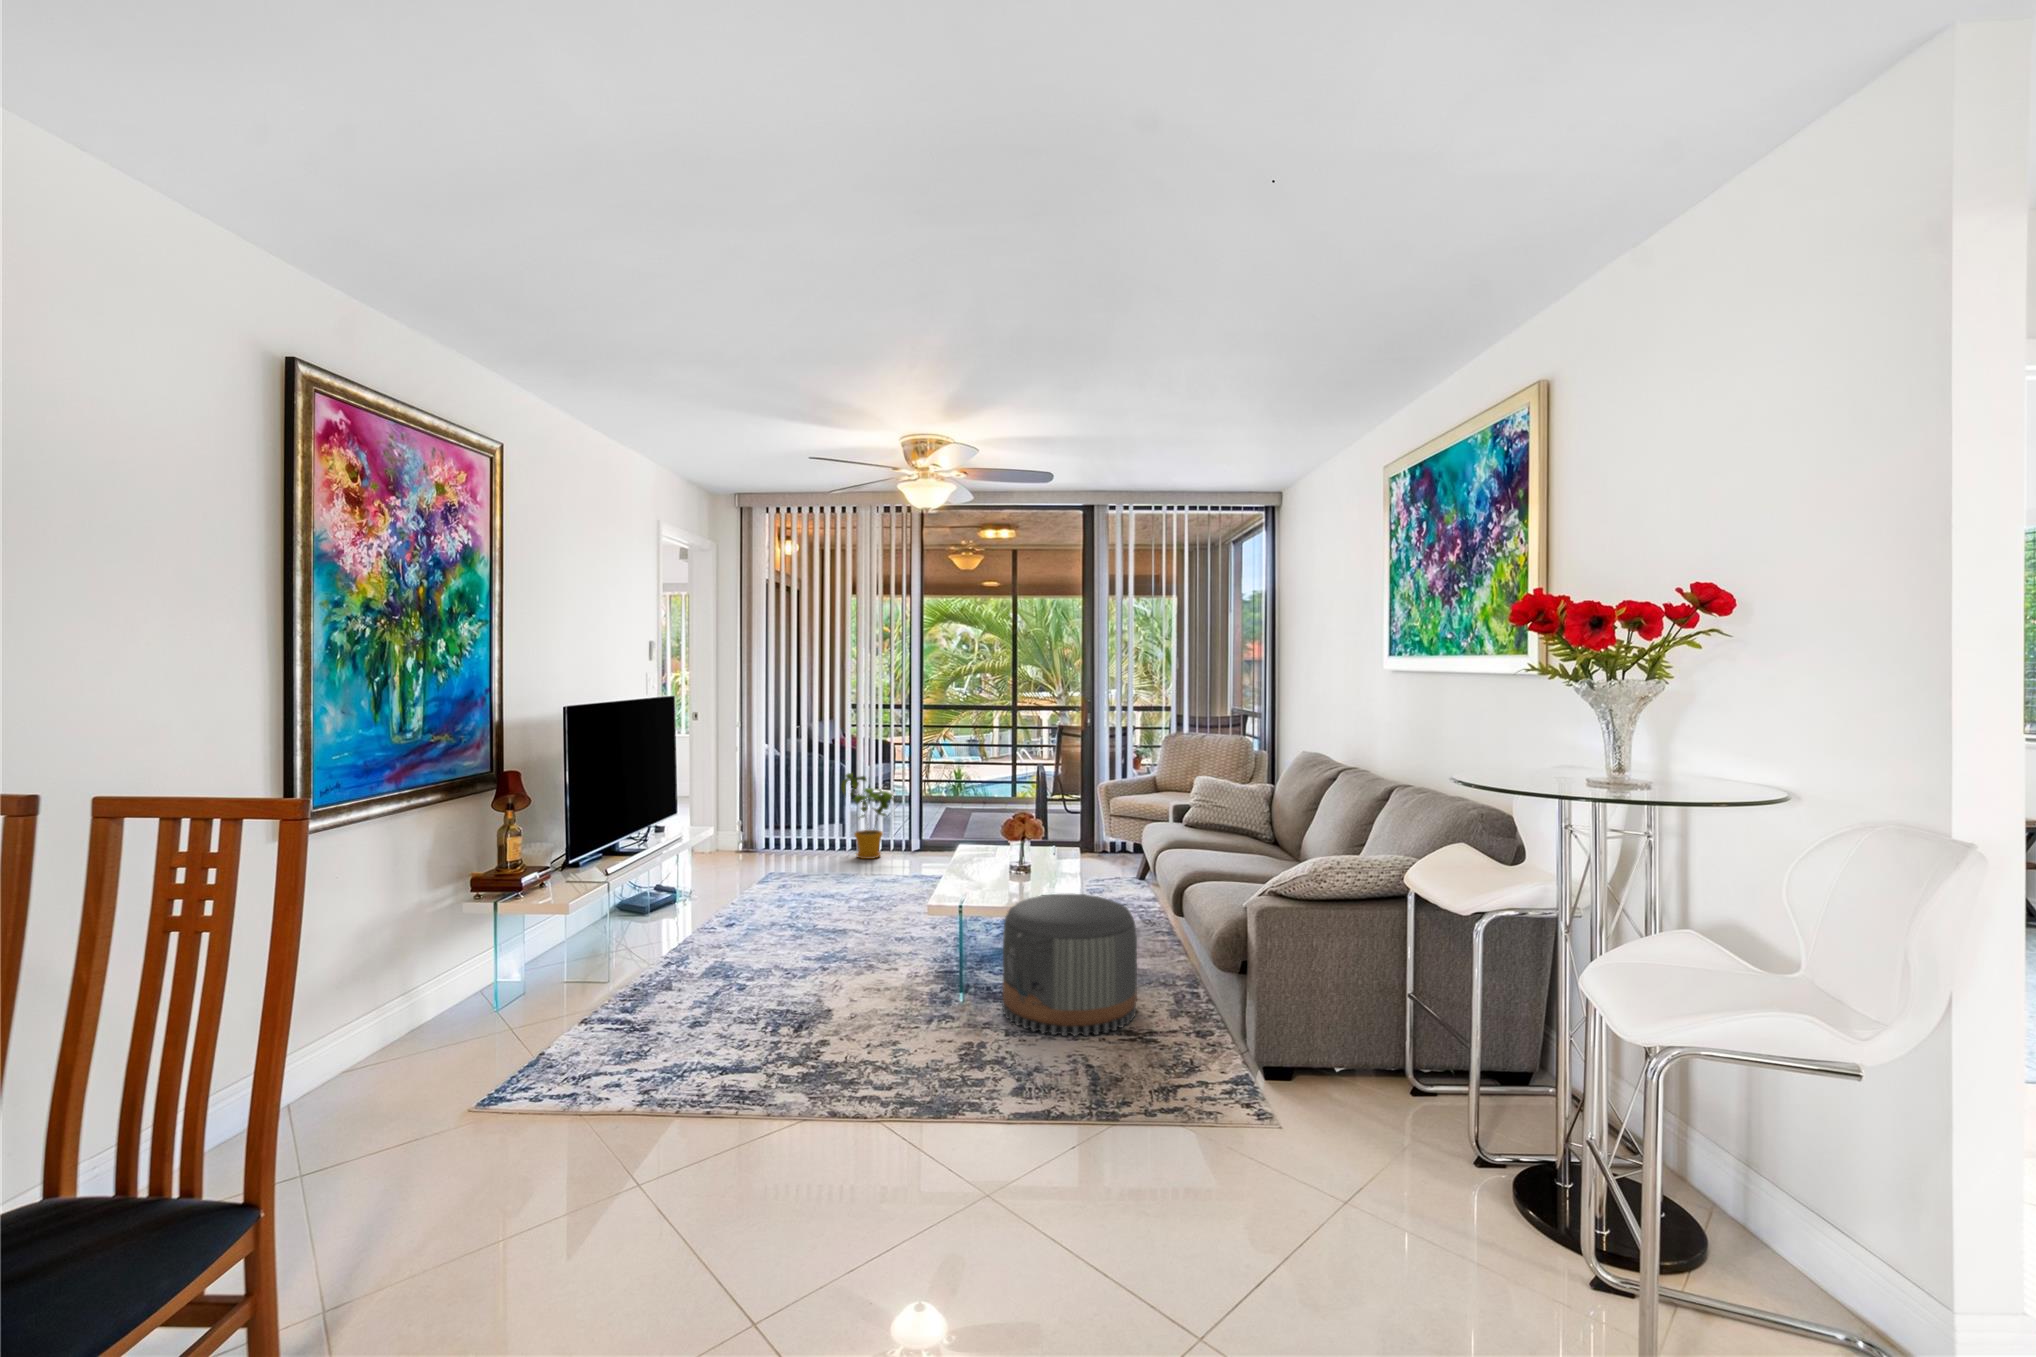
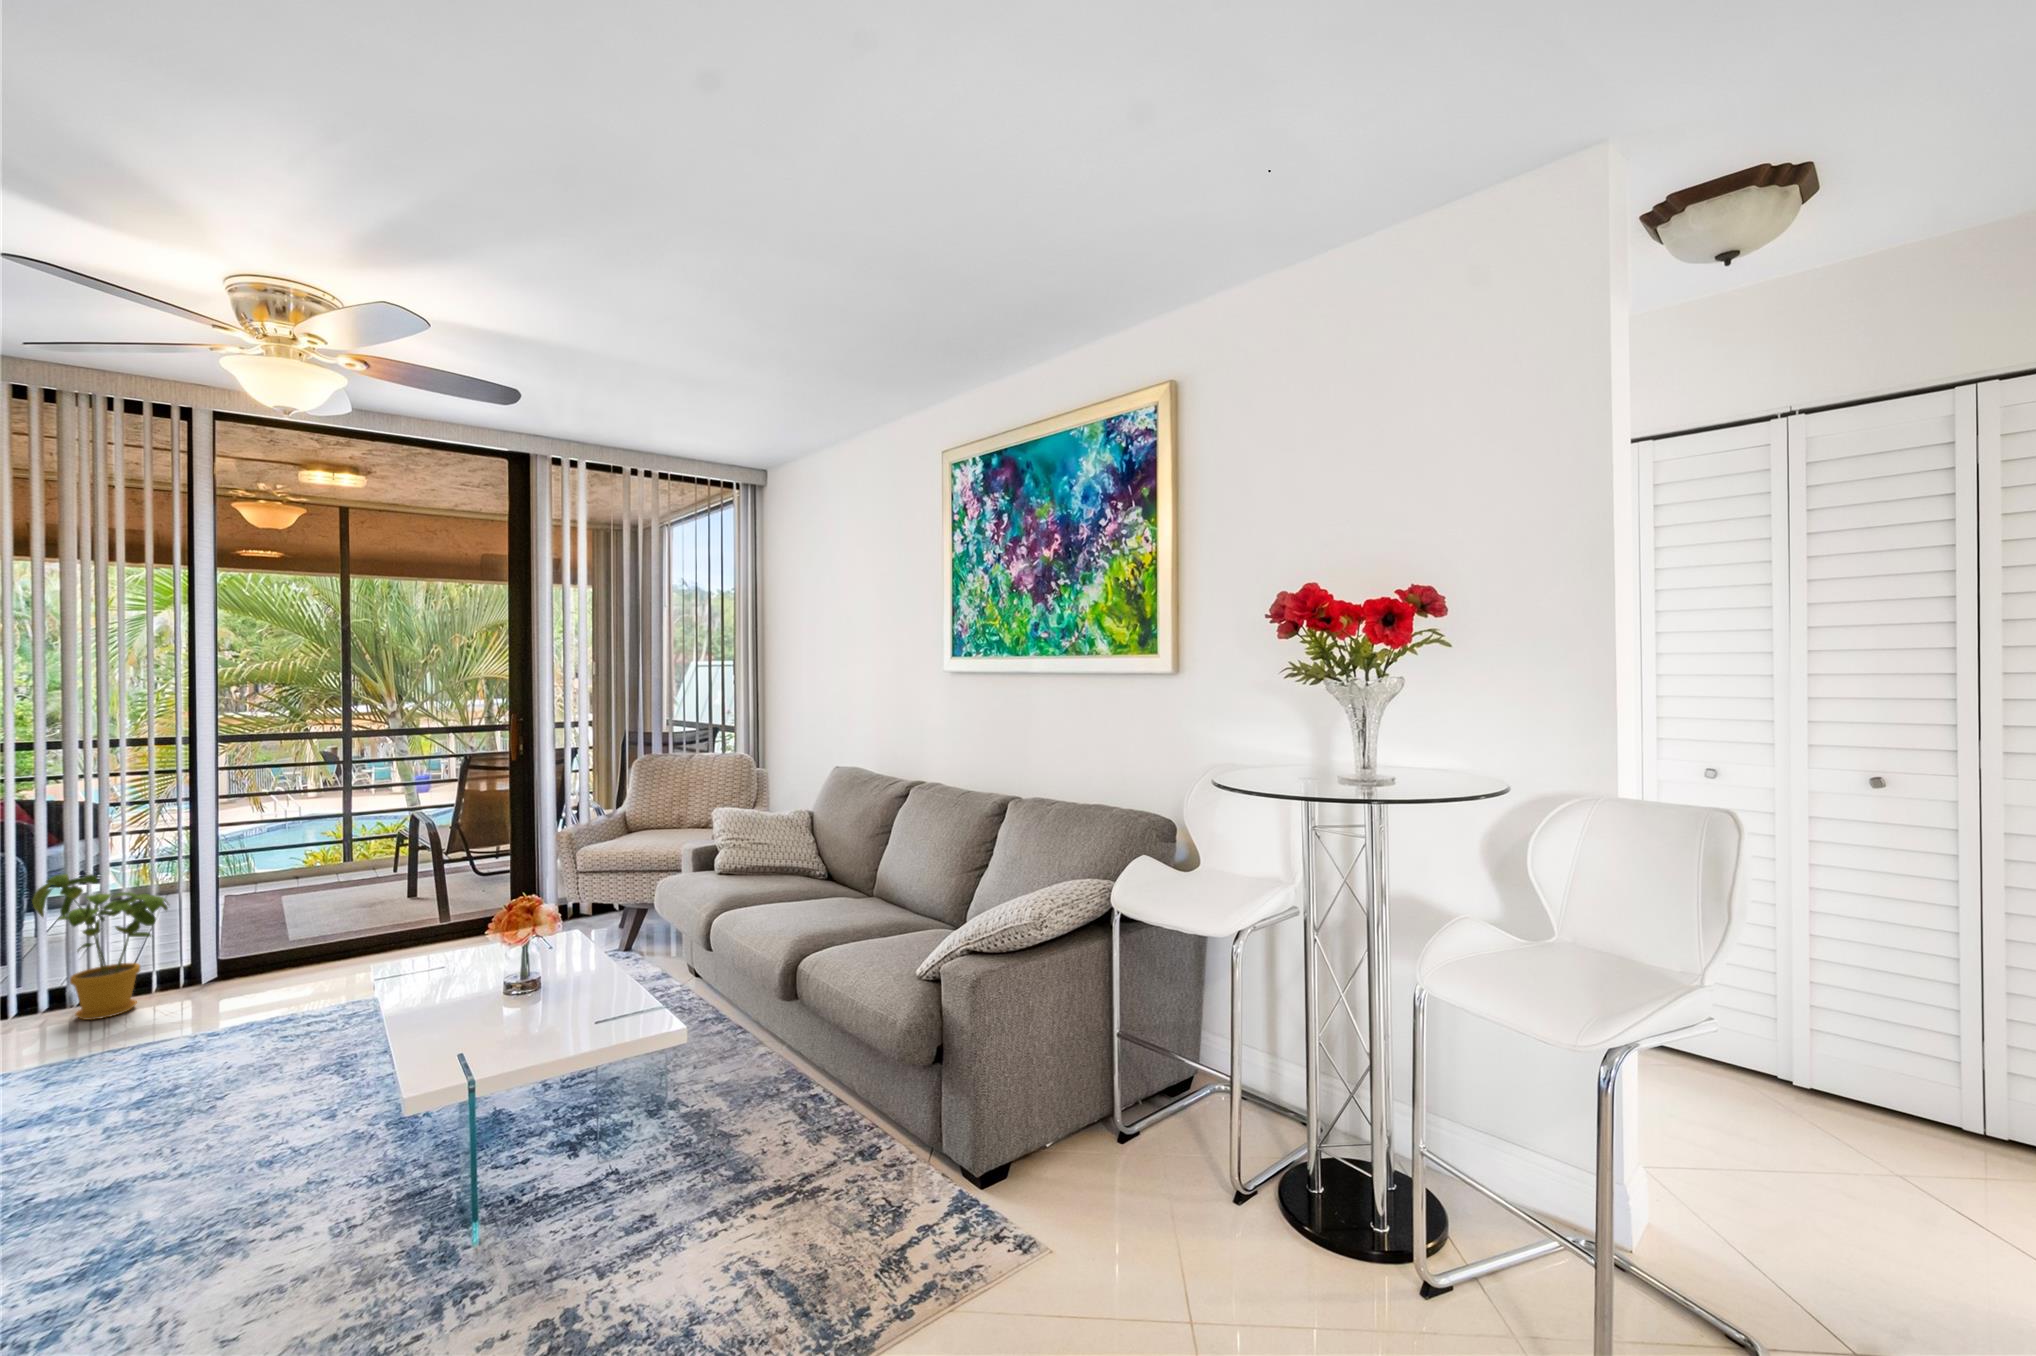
pouf: present [1003,894,1137,1036] -> none [553,1003,770,1251]

